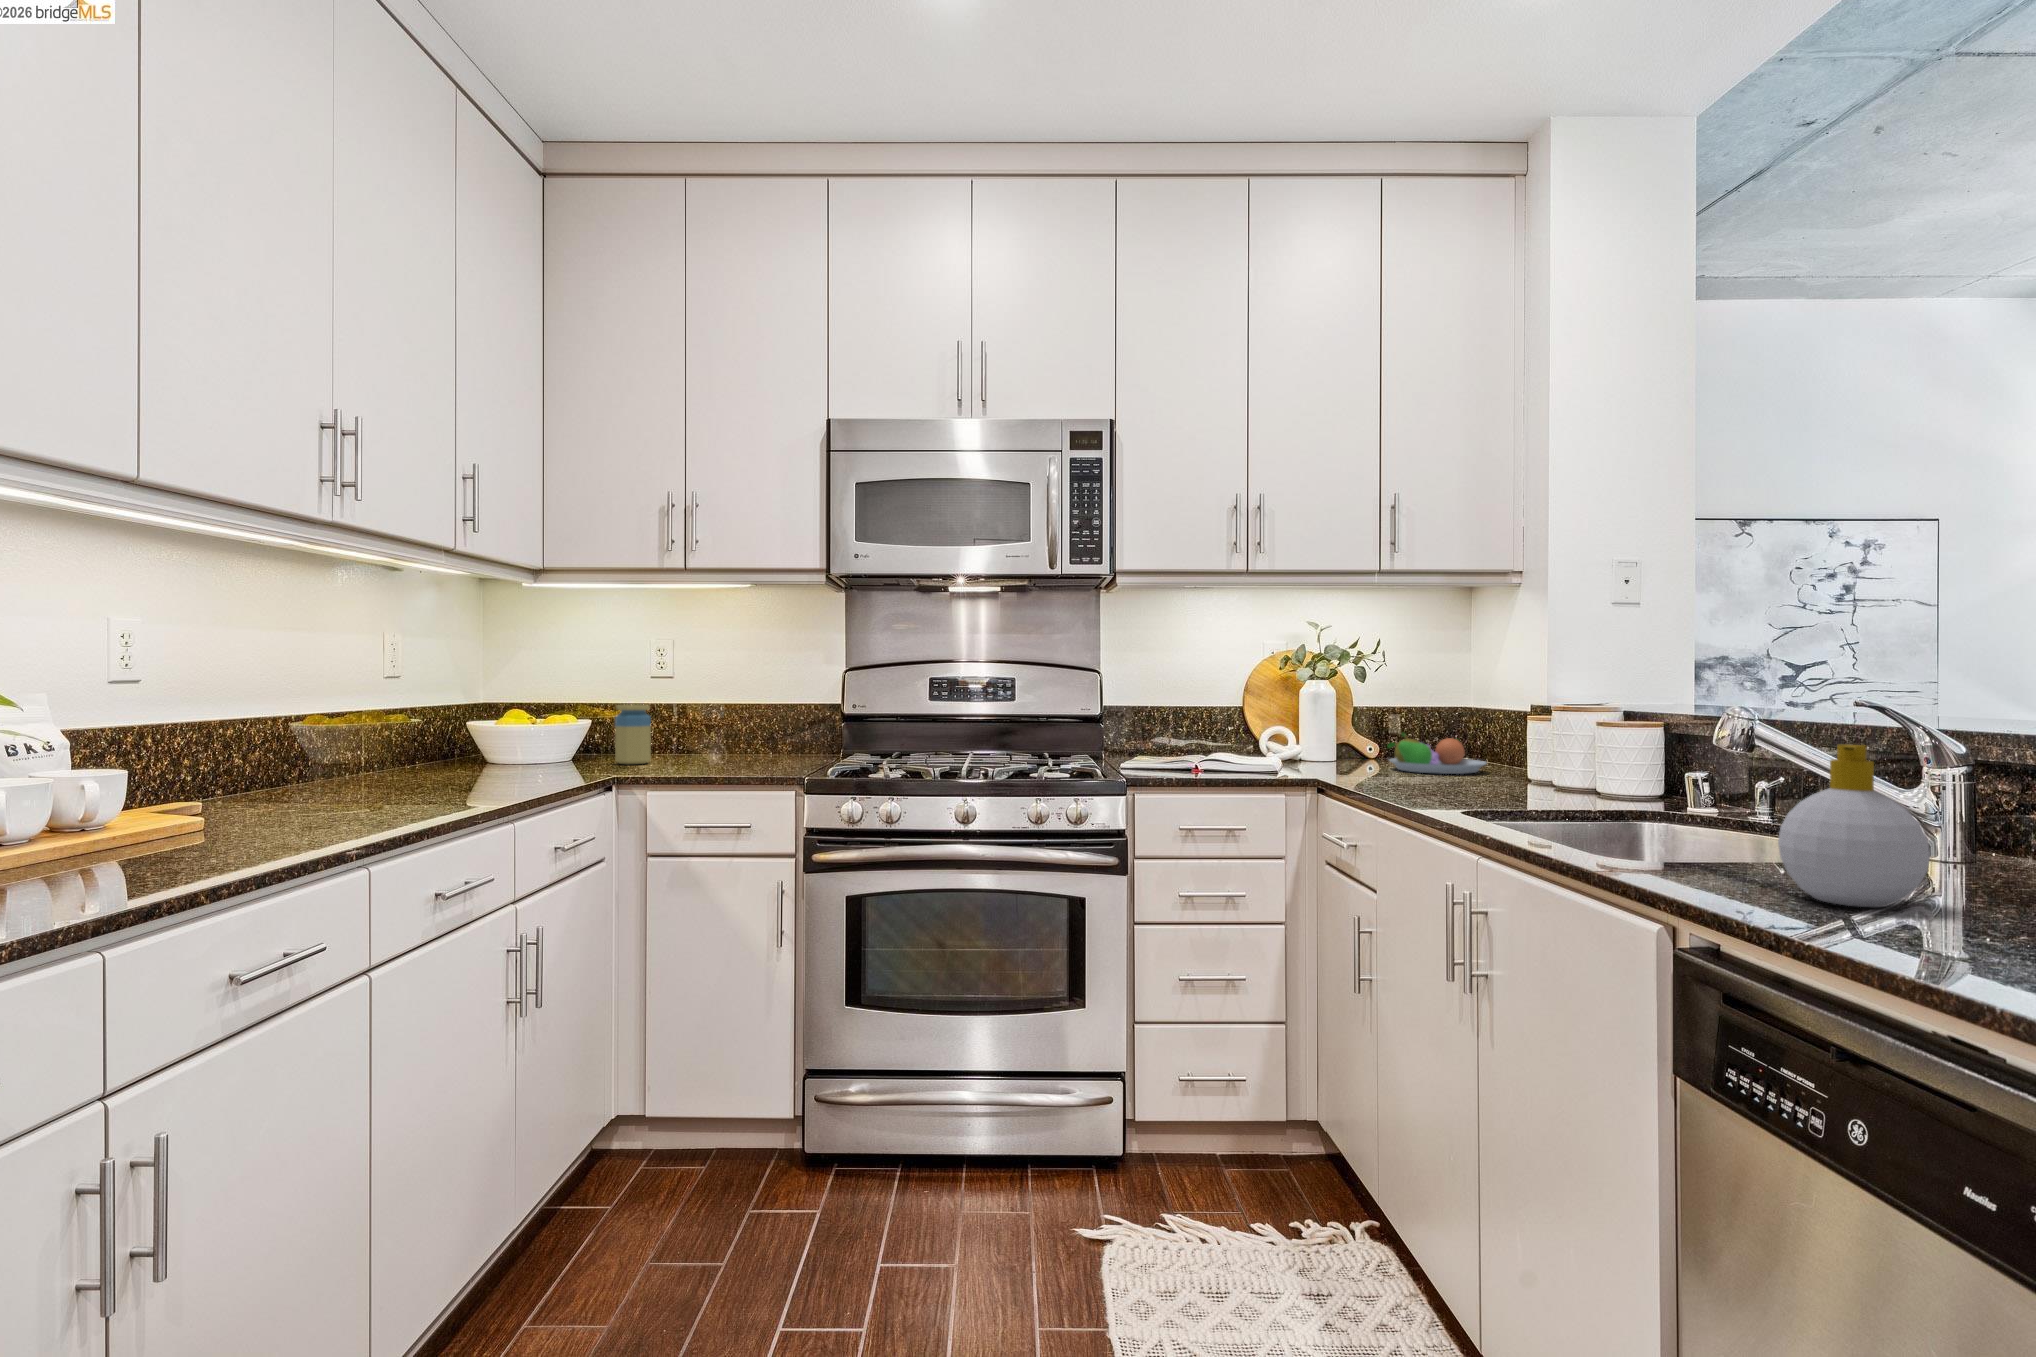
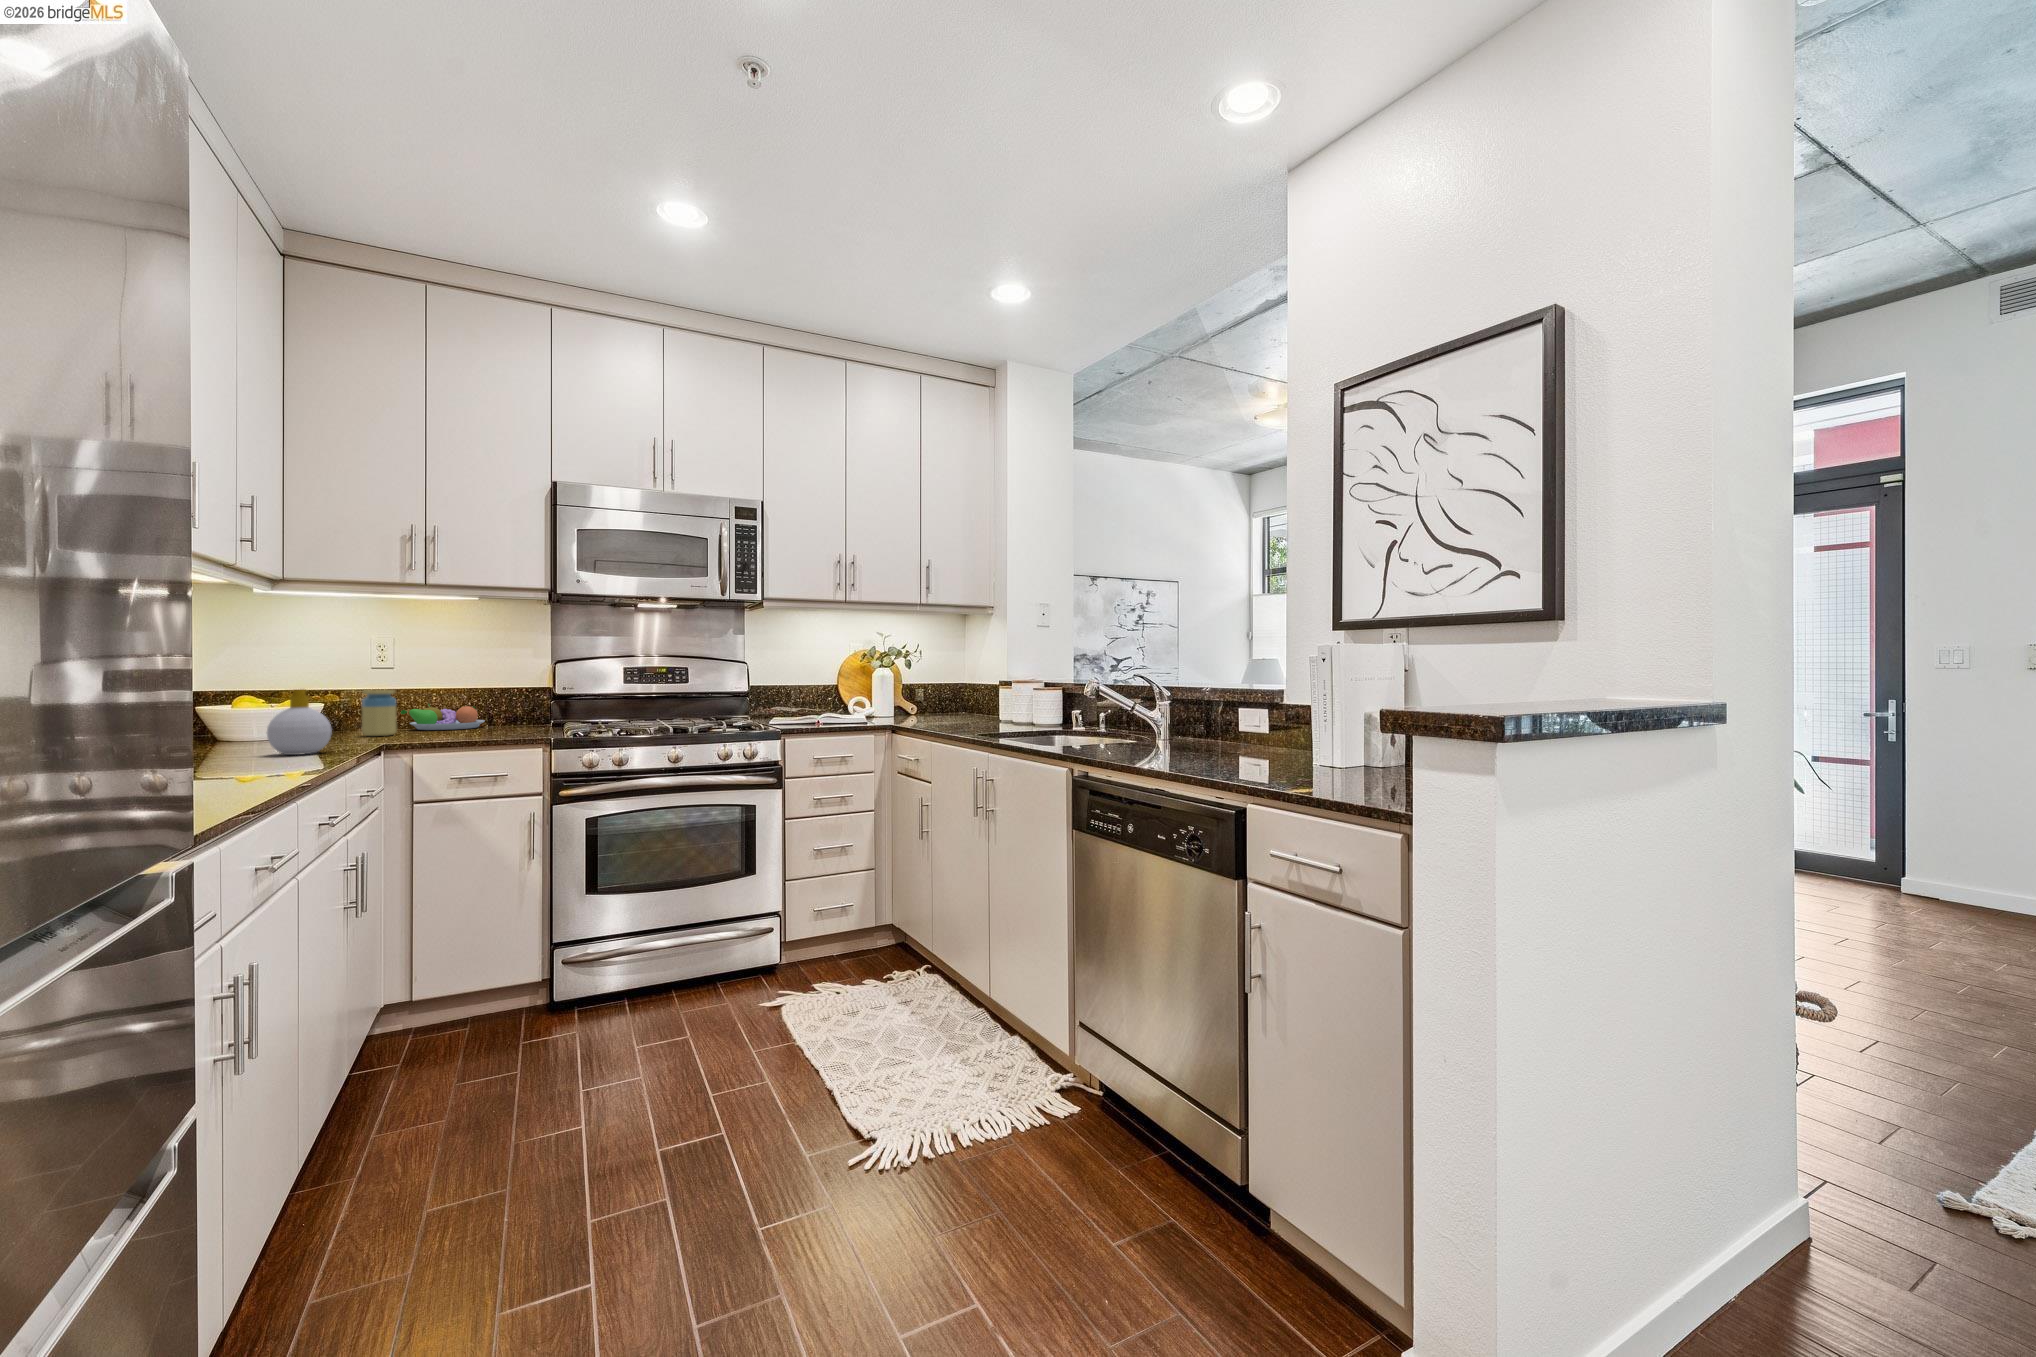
fruit bowl: present [1387,733,1486,774] -> present [401,704,485,730]
soap bottle: present [1778,745,1930,907] -> present [267,689,332,755]

